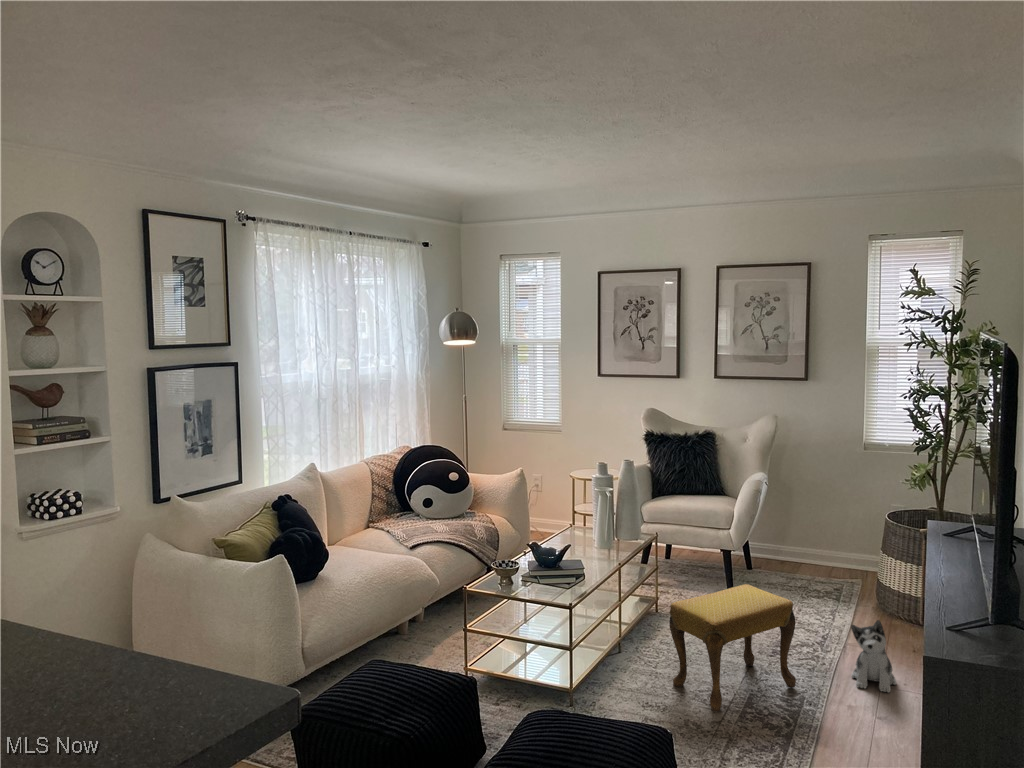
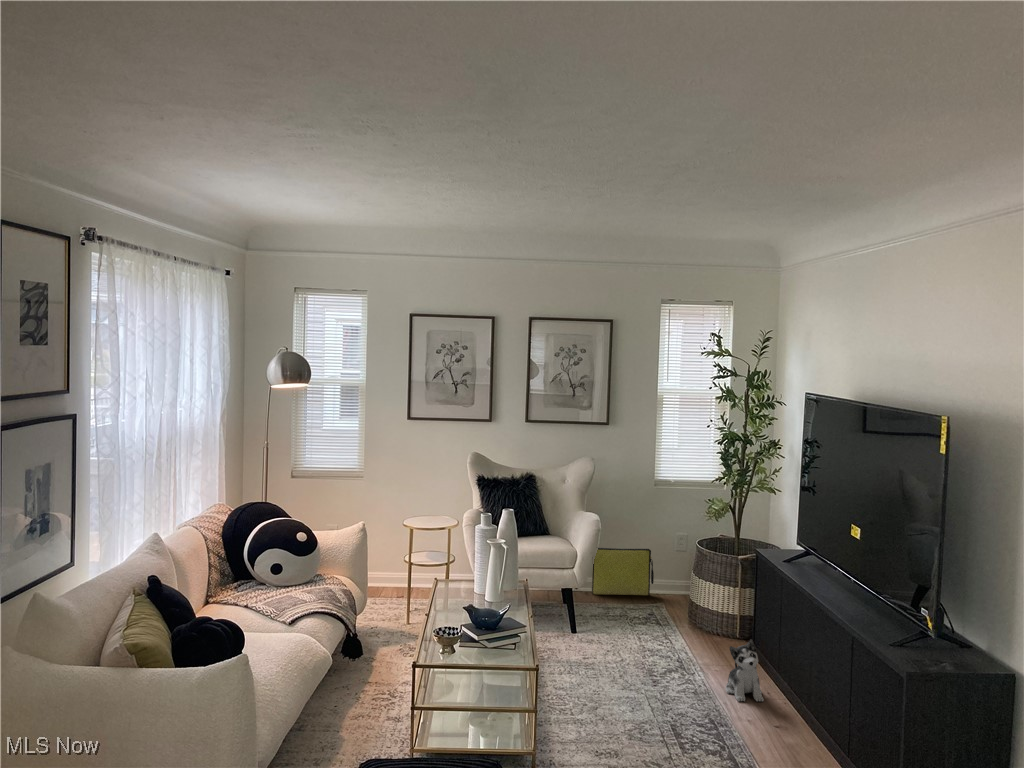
bag: none [787,514,859,572] -> present [592,548,654,595]
footstool: present [669,584,796,712] -> none [600,621,699,748]

